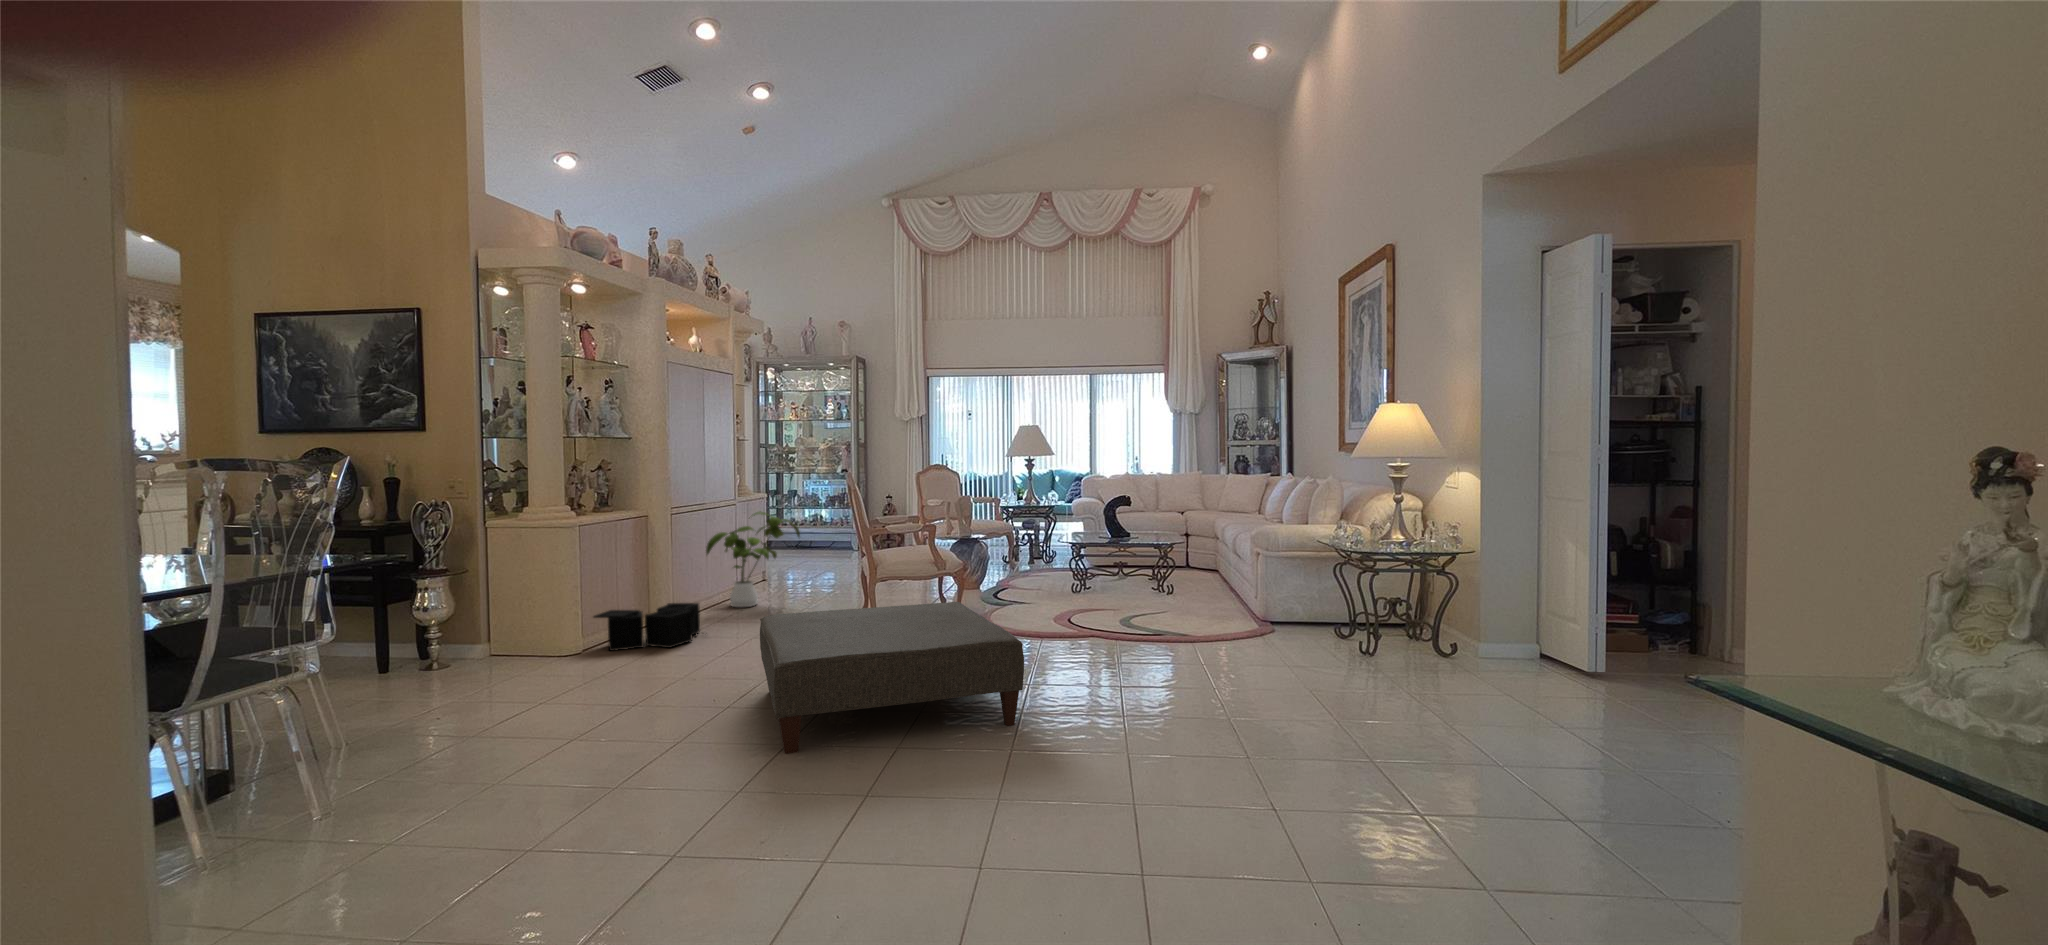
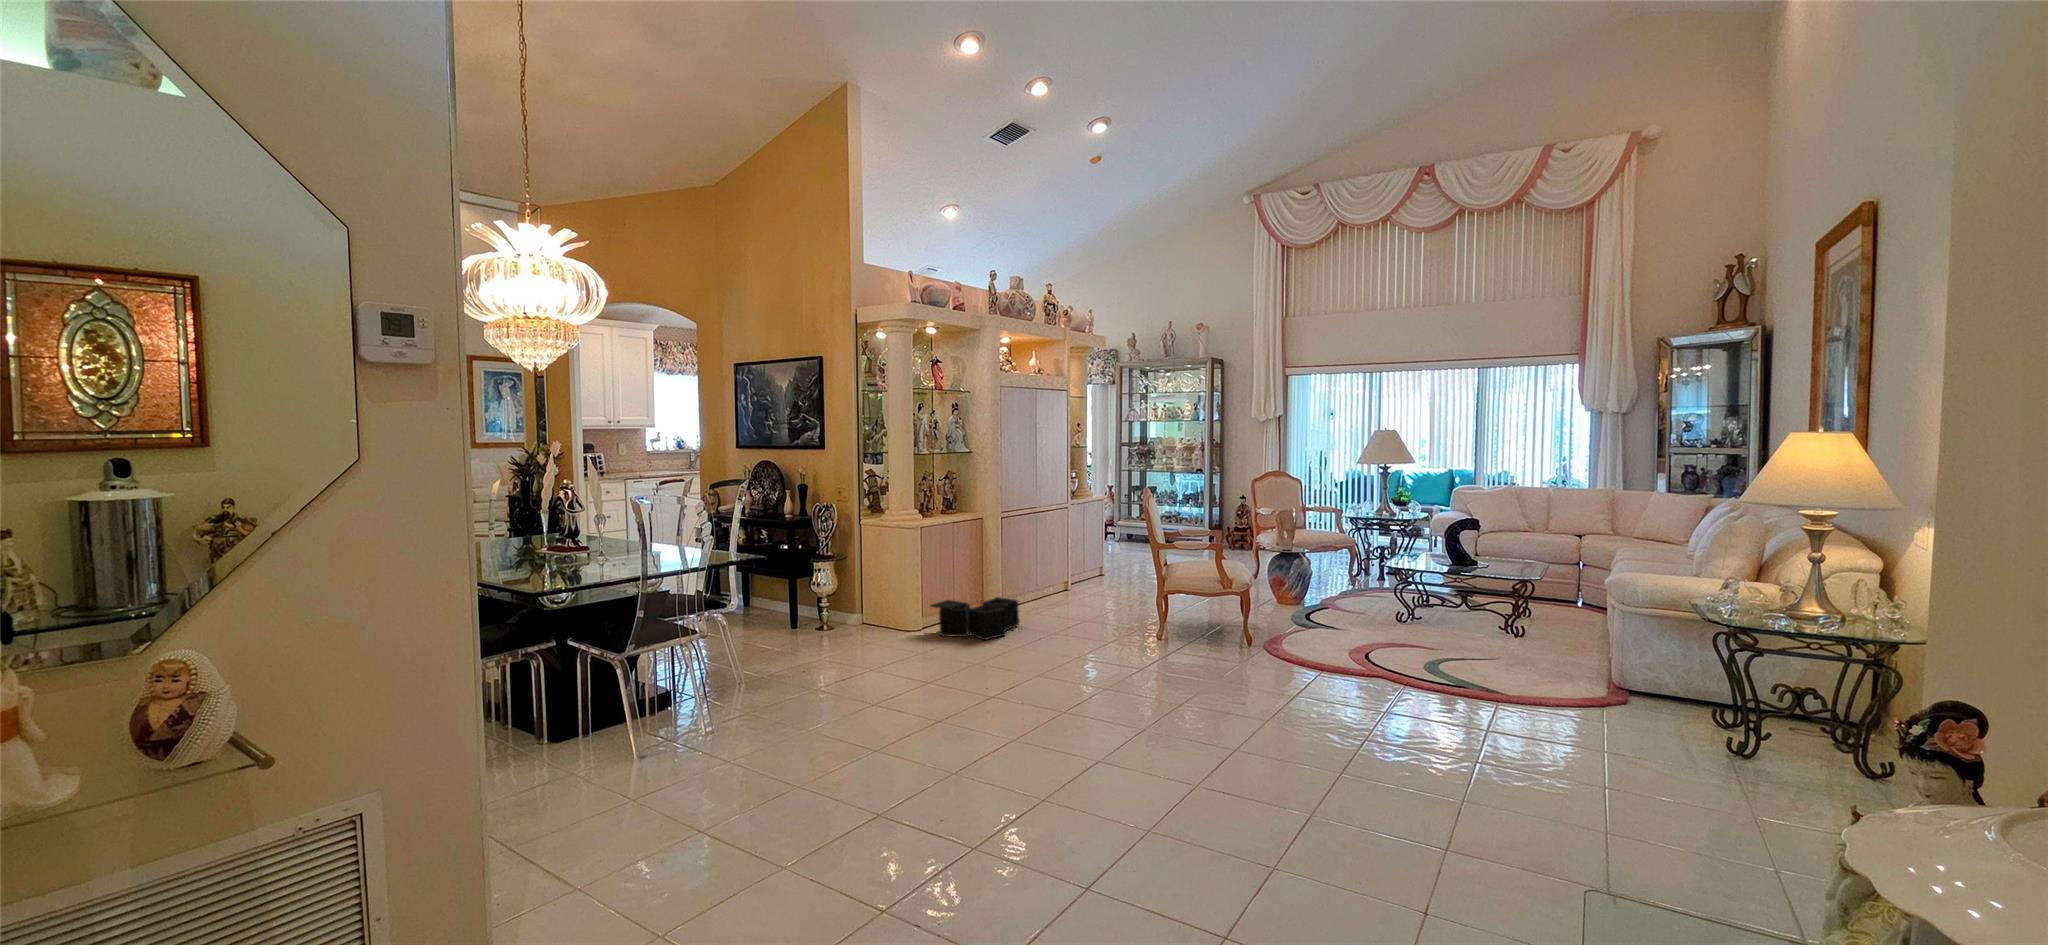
house plant: present [706,512,800,607] -> none [1039,516,1122,601]
ottoman: present [760,602,1024,754] -> none [982,636,1243,805]

